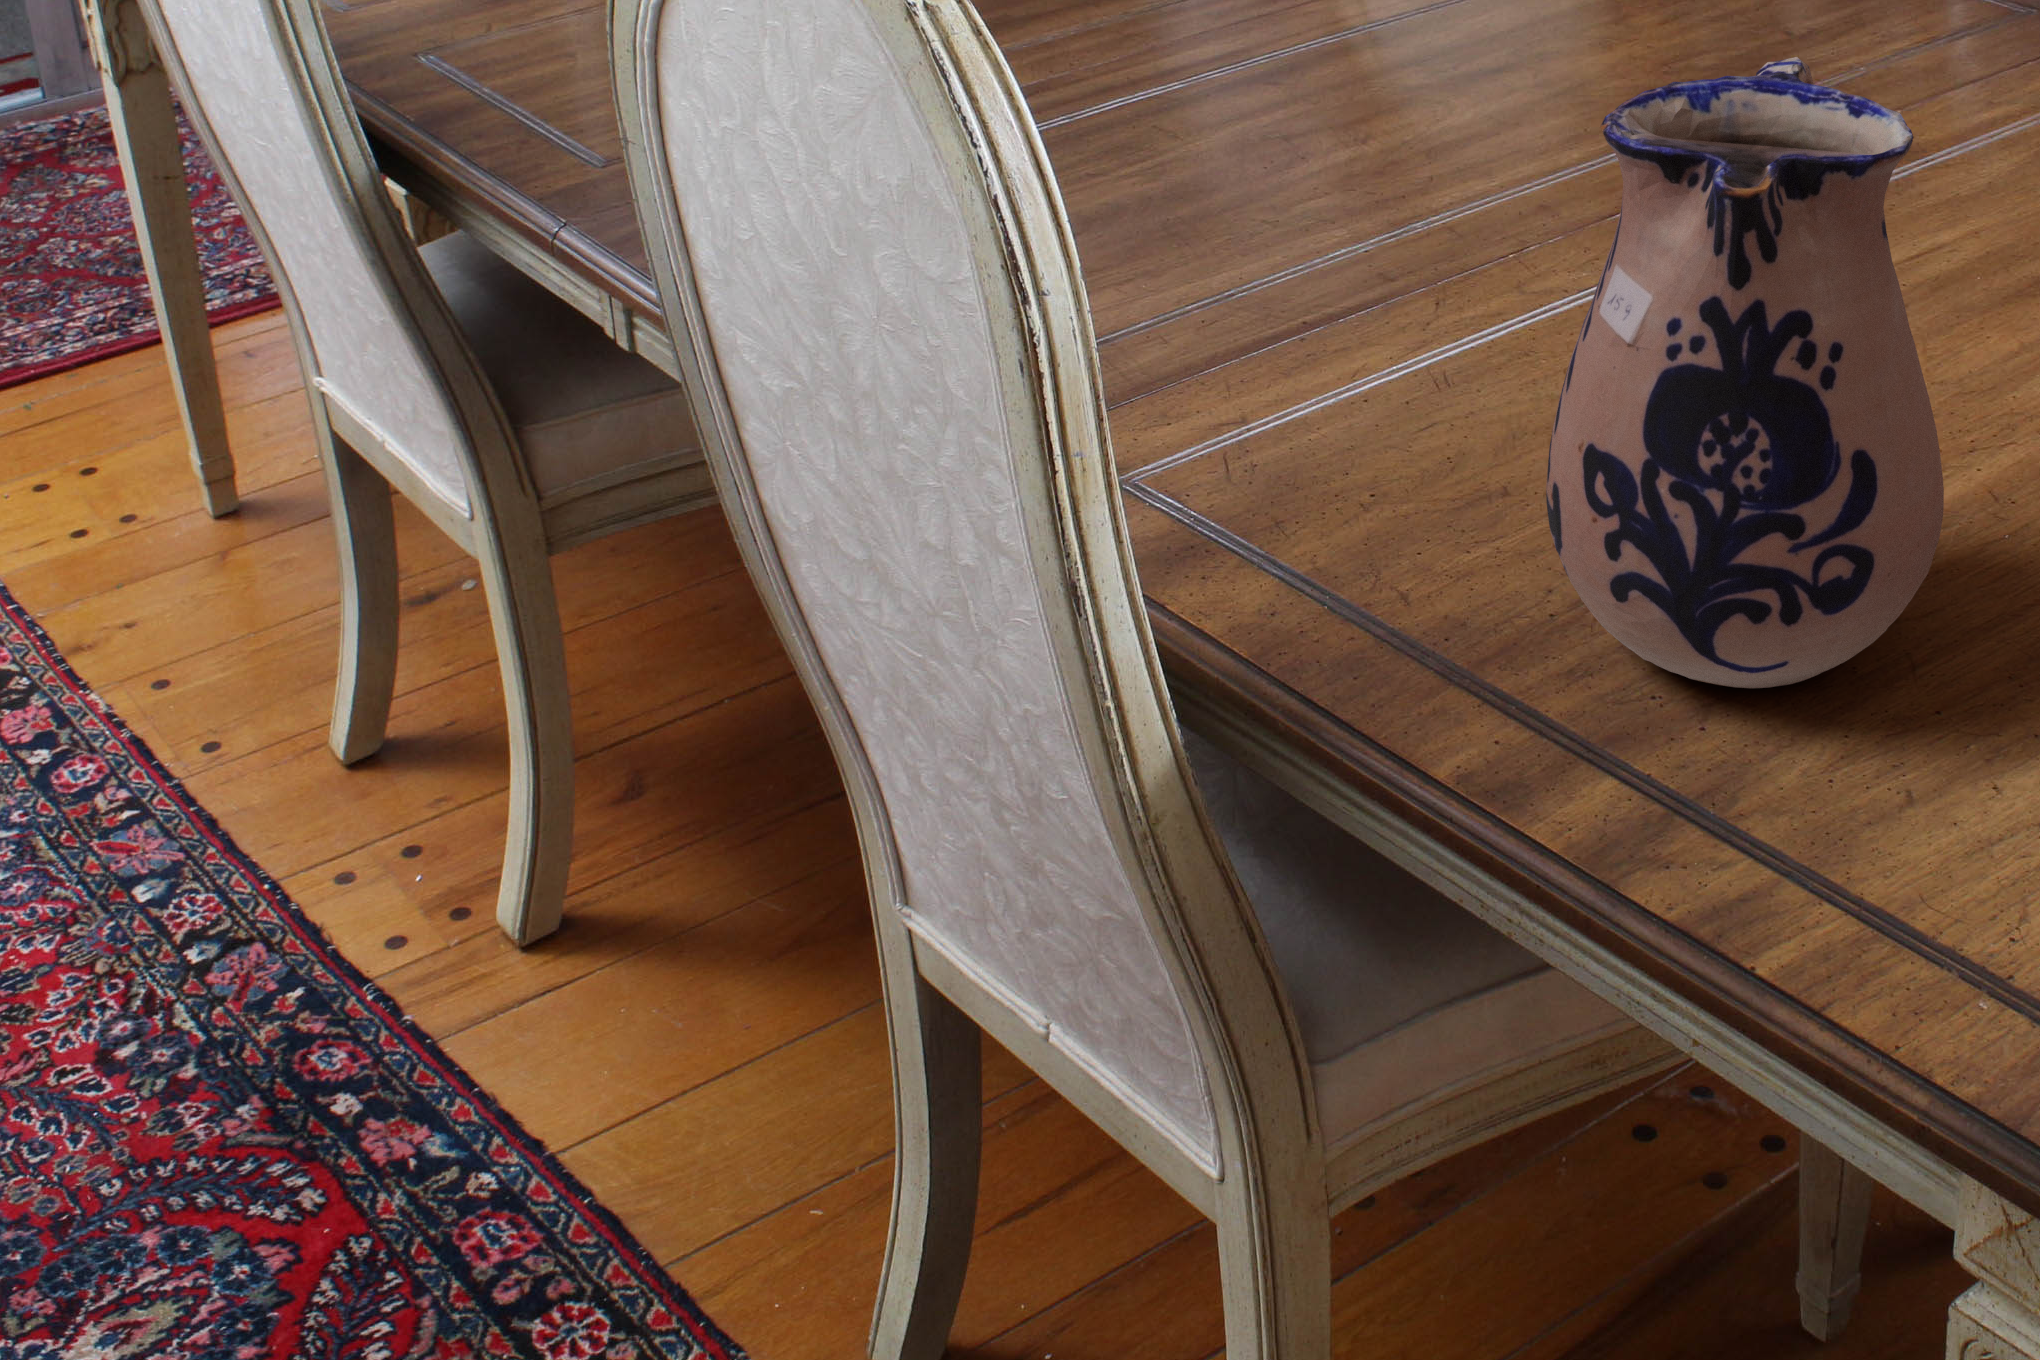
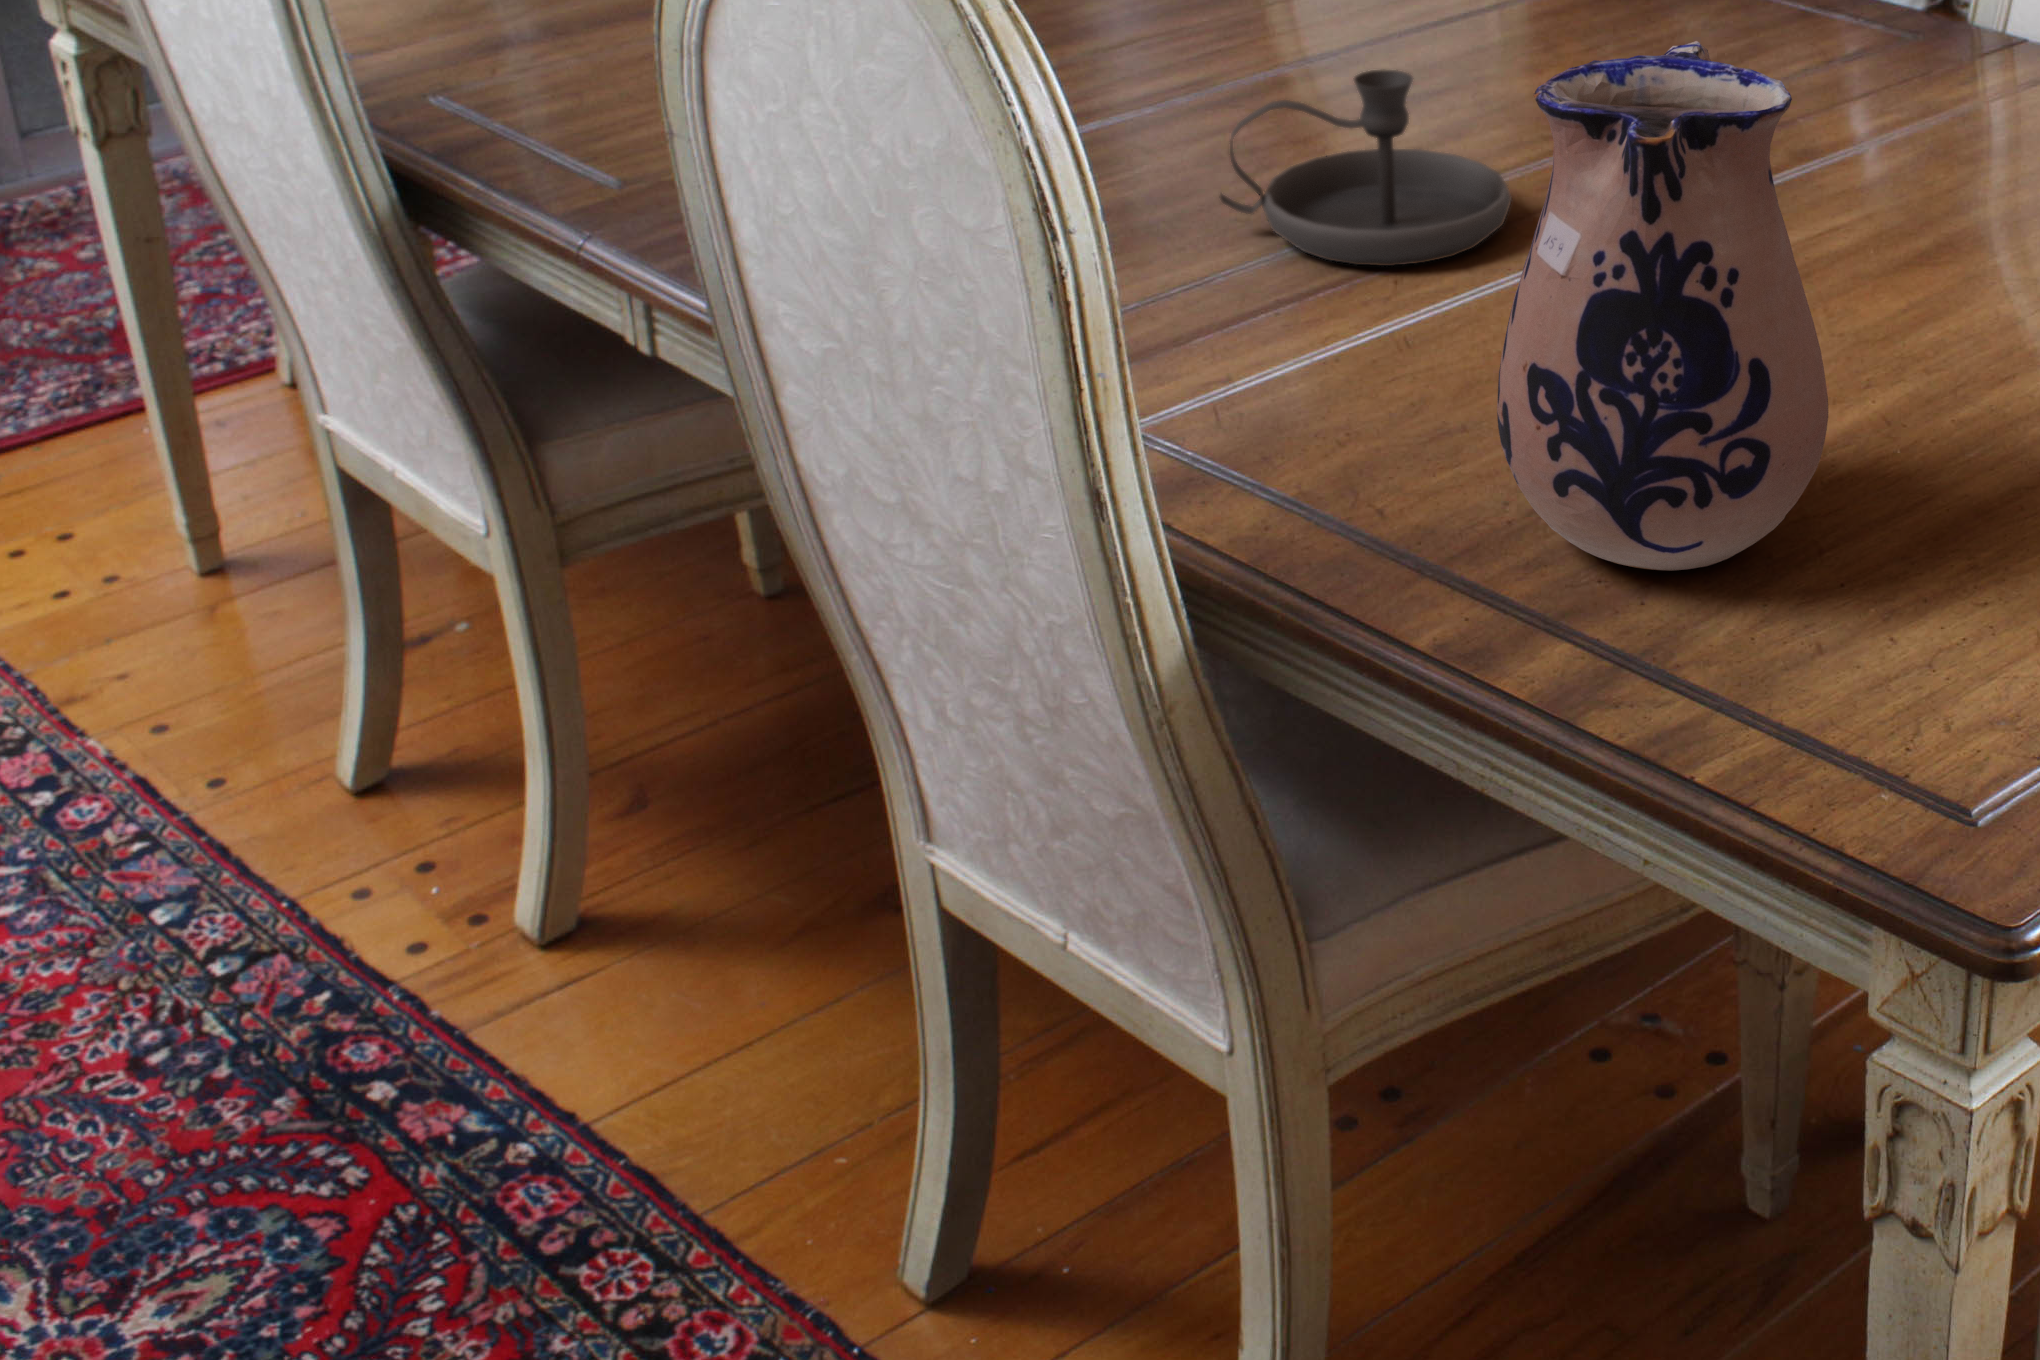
candlestick: none [1243,53,1570,277] -> present [1220,69,1512,266]

